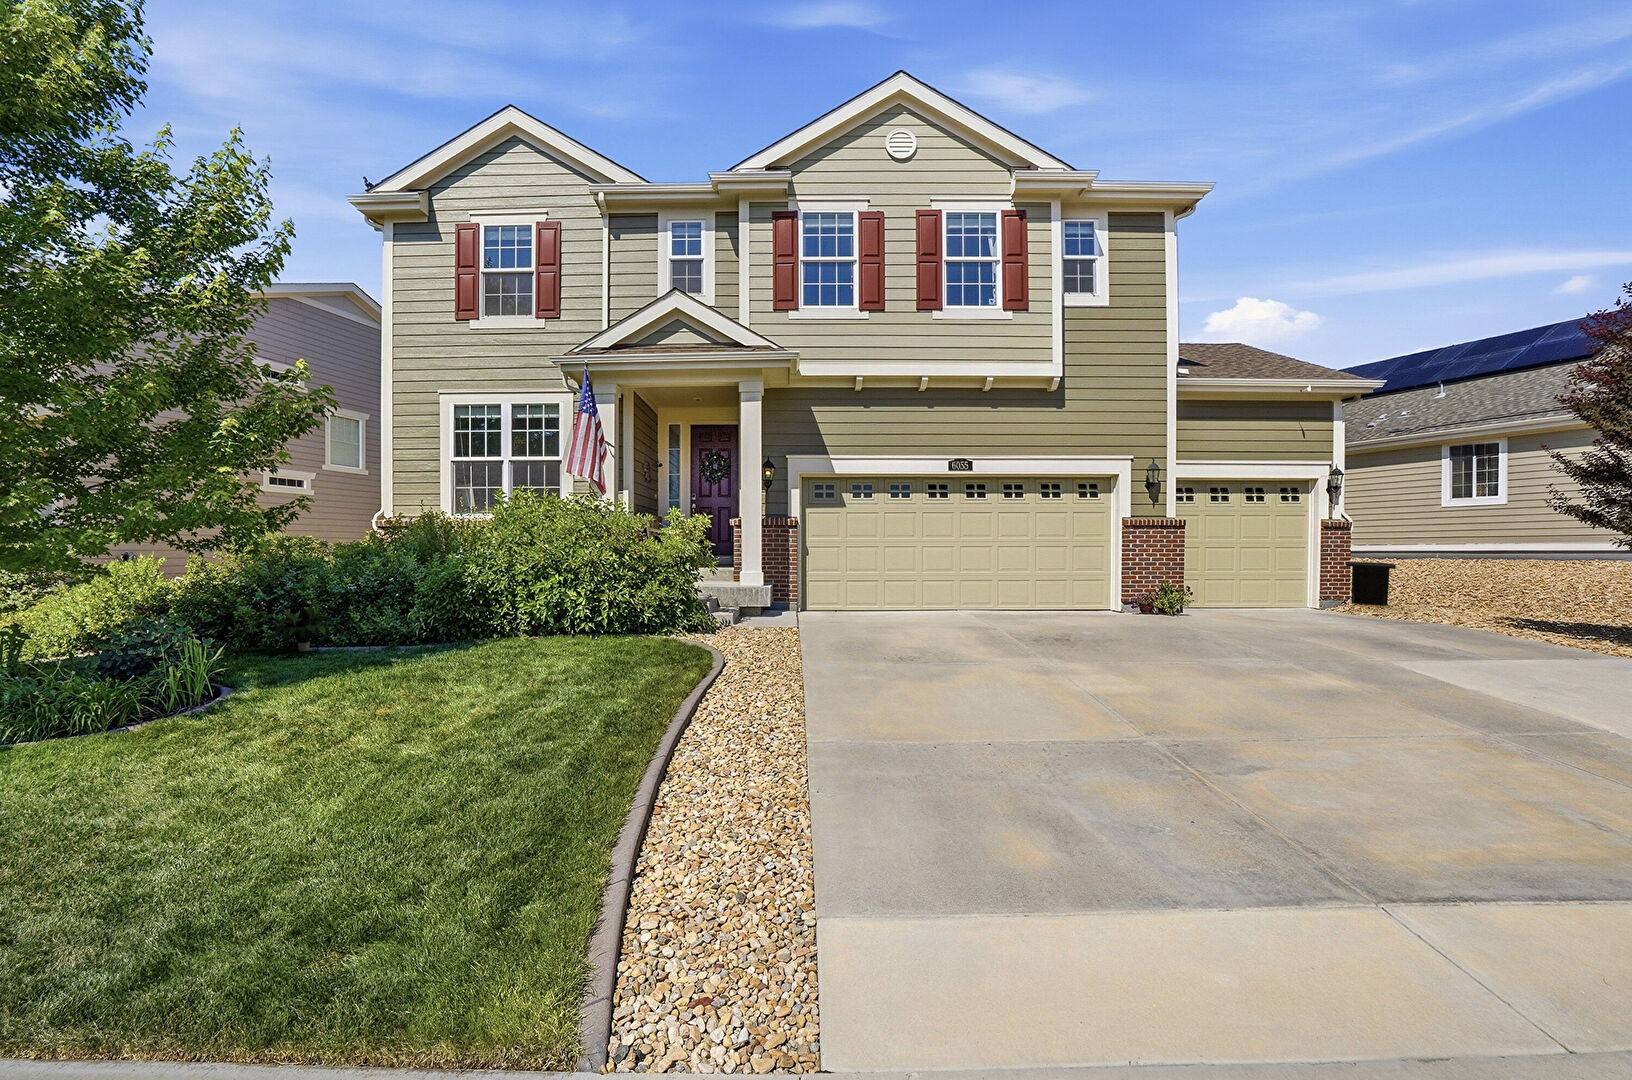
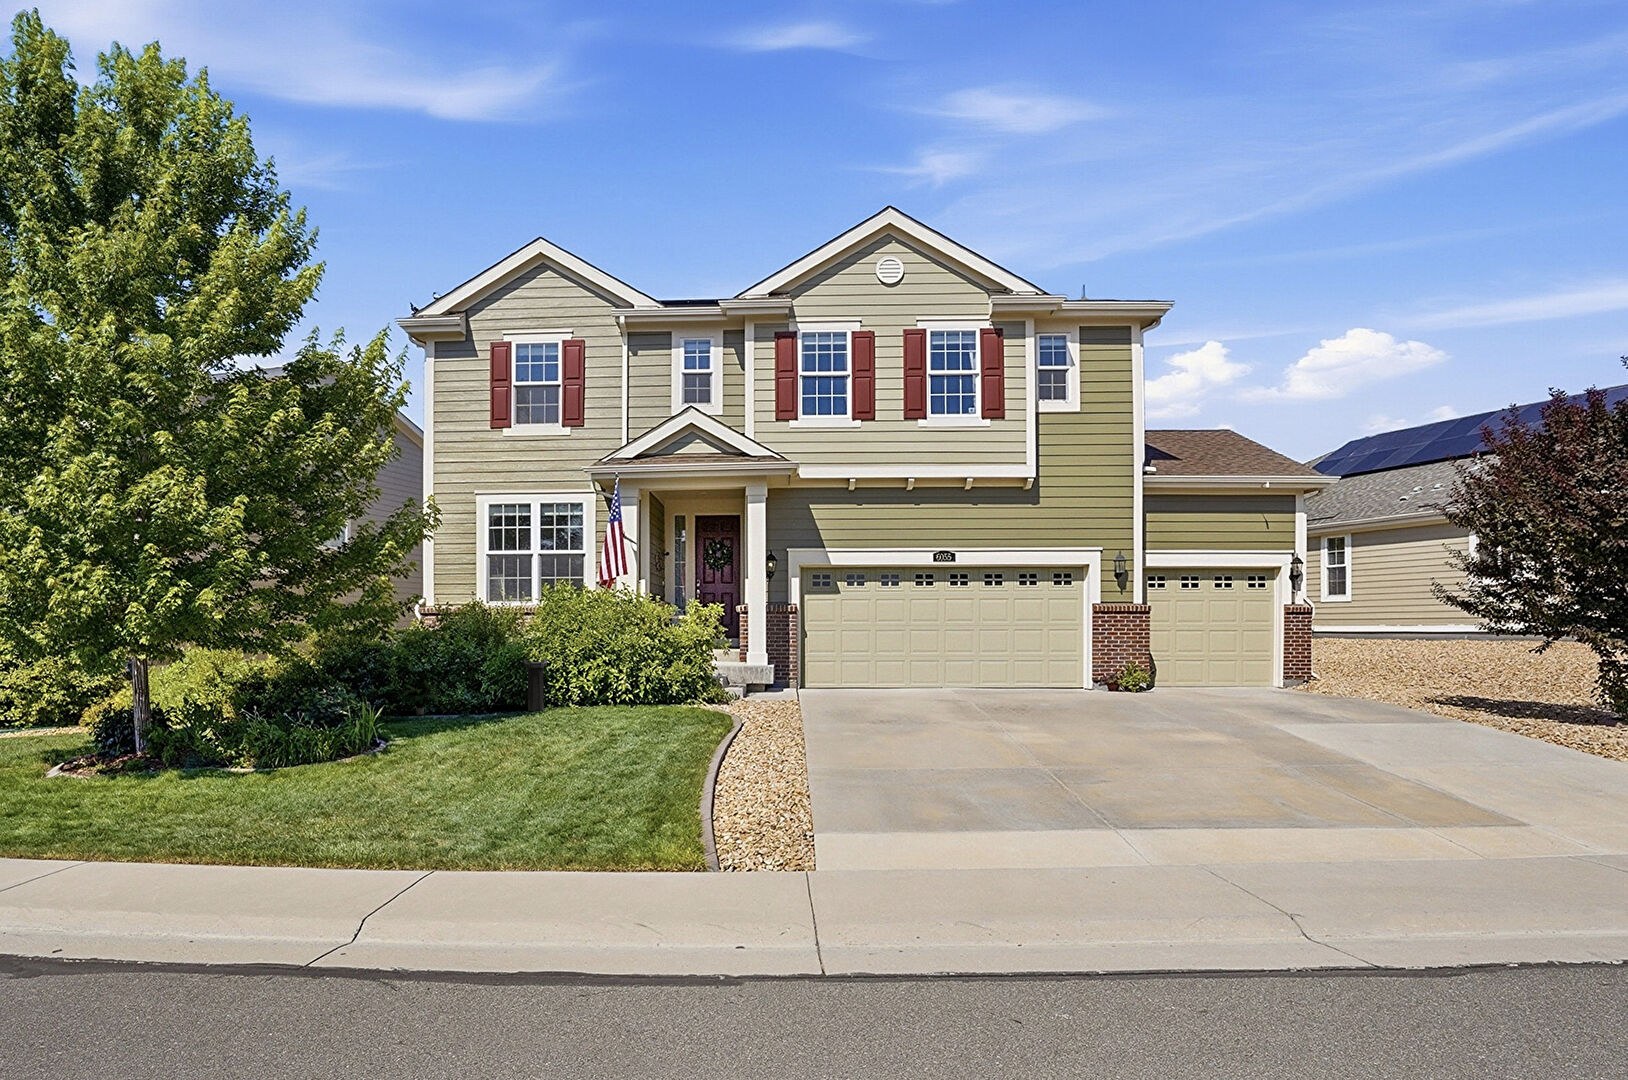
trash can: present [1346,562,1396,606] -> present [524,659,547,711]

